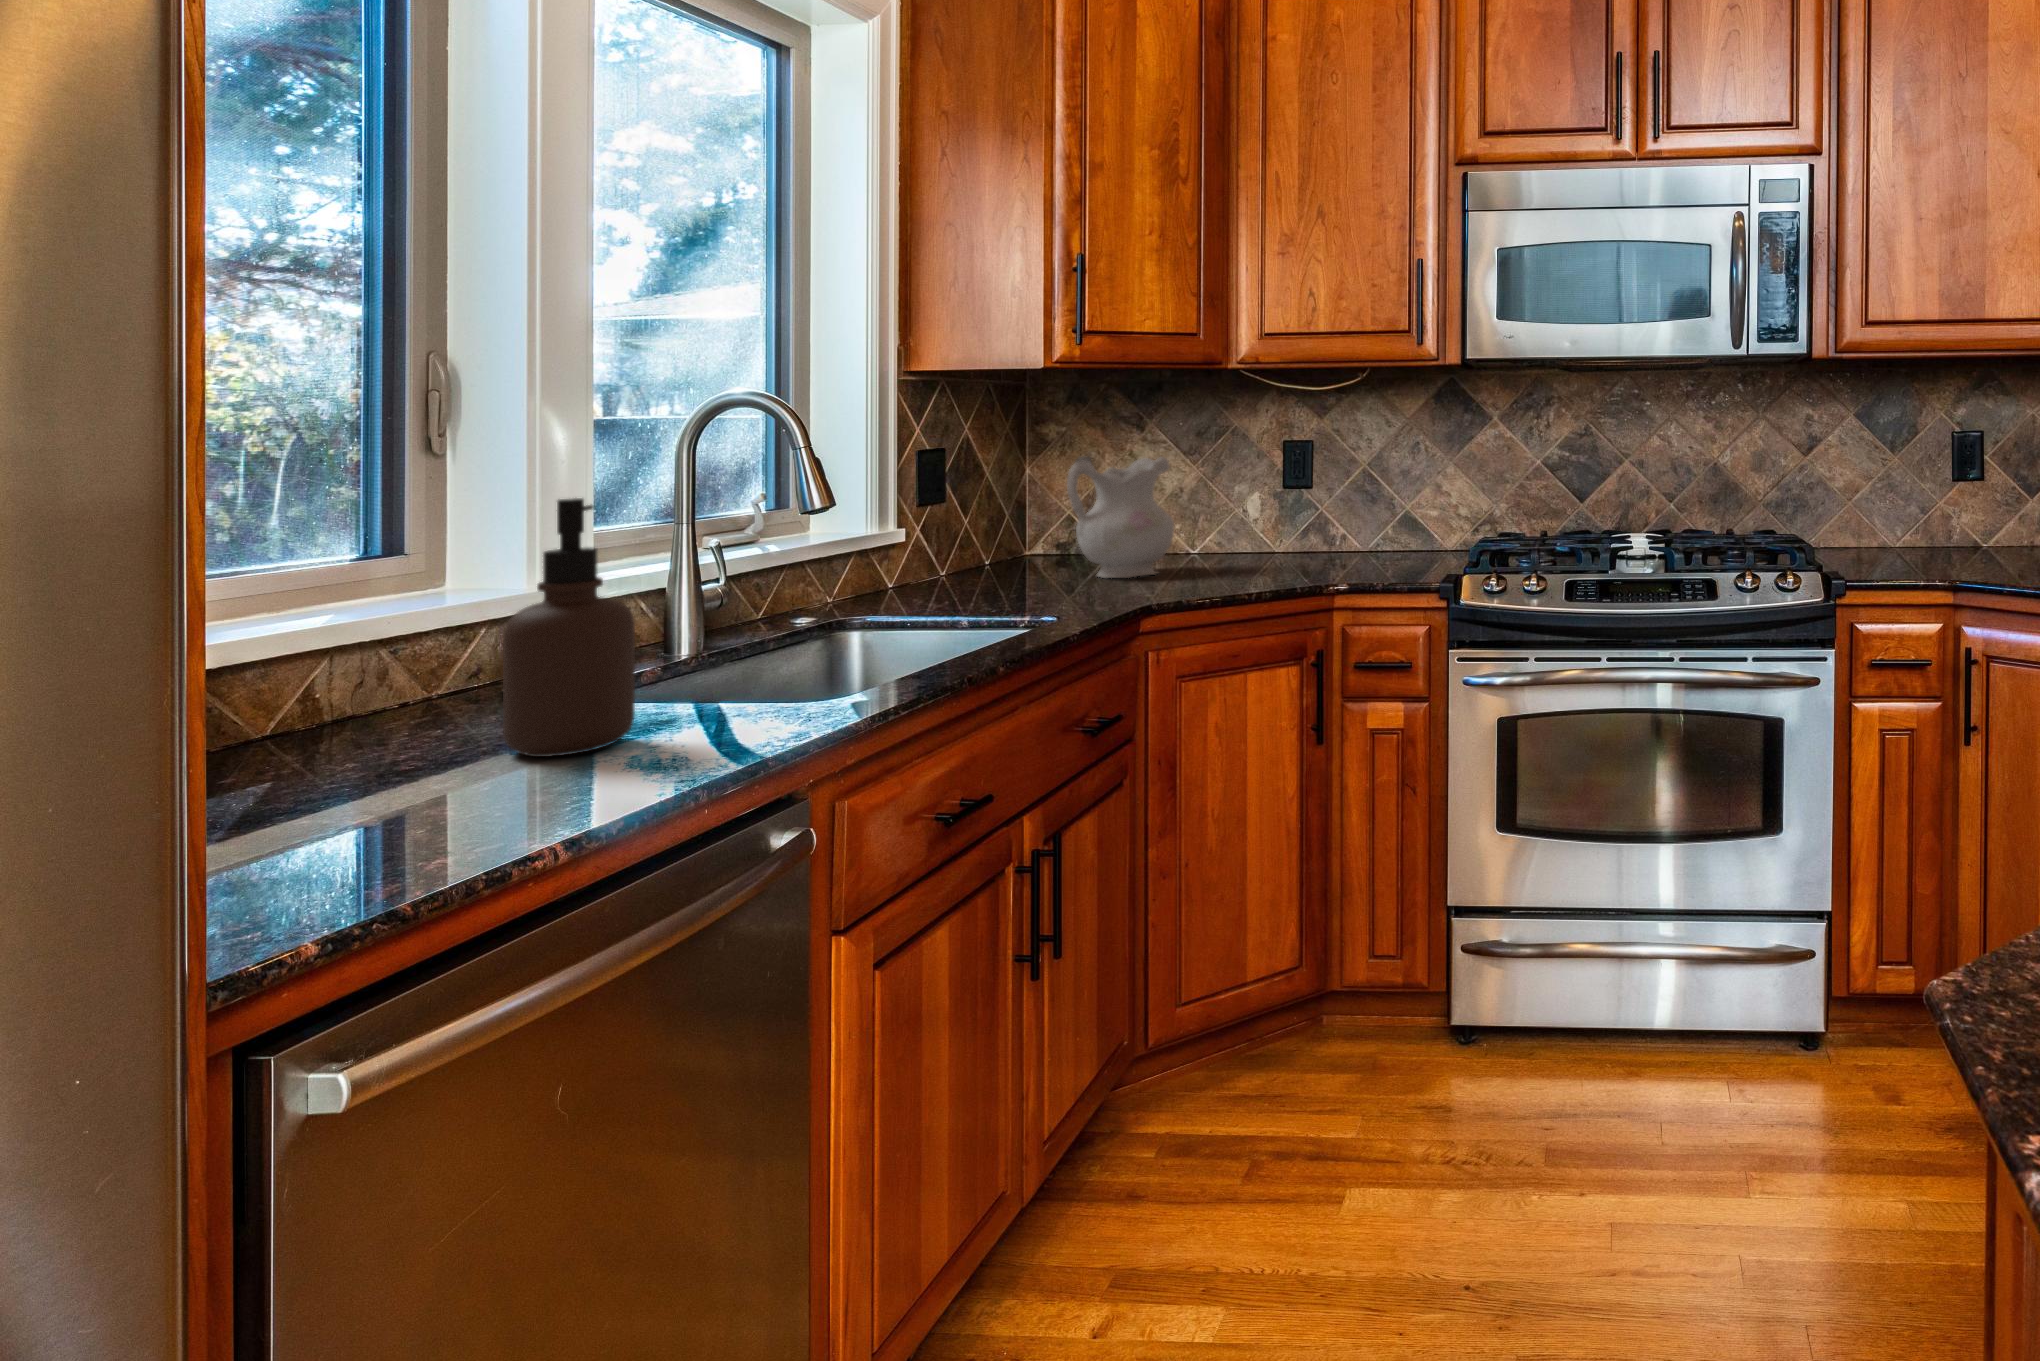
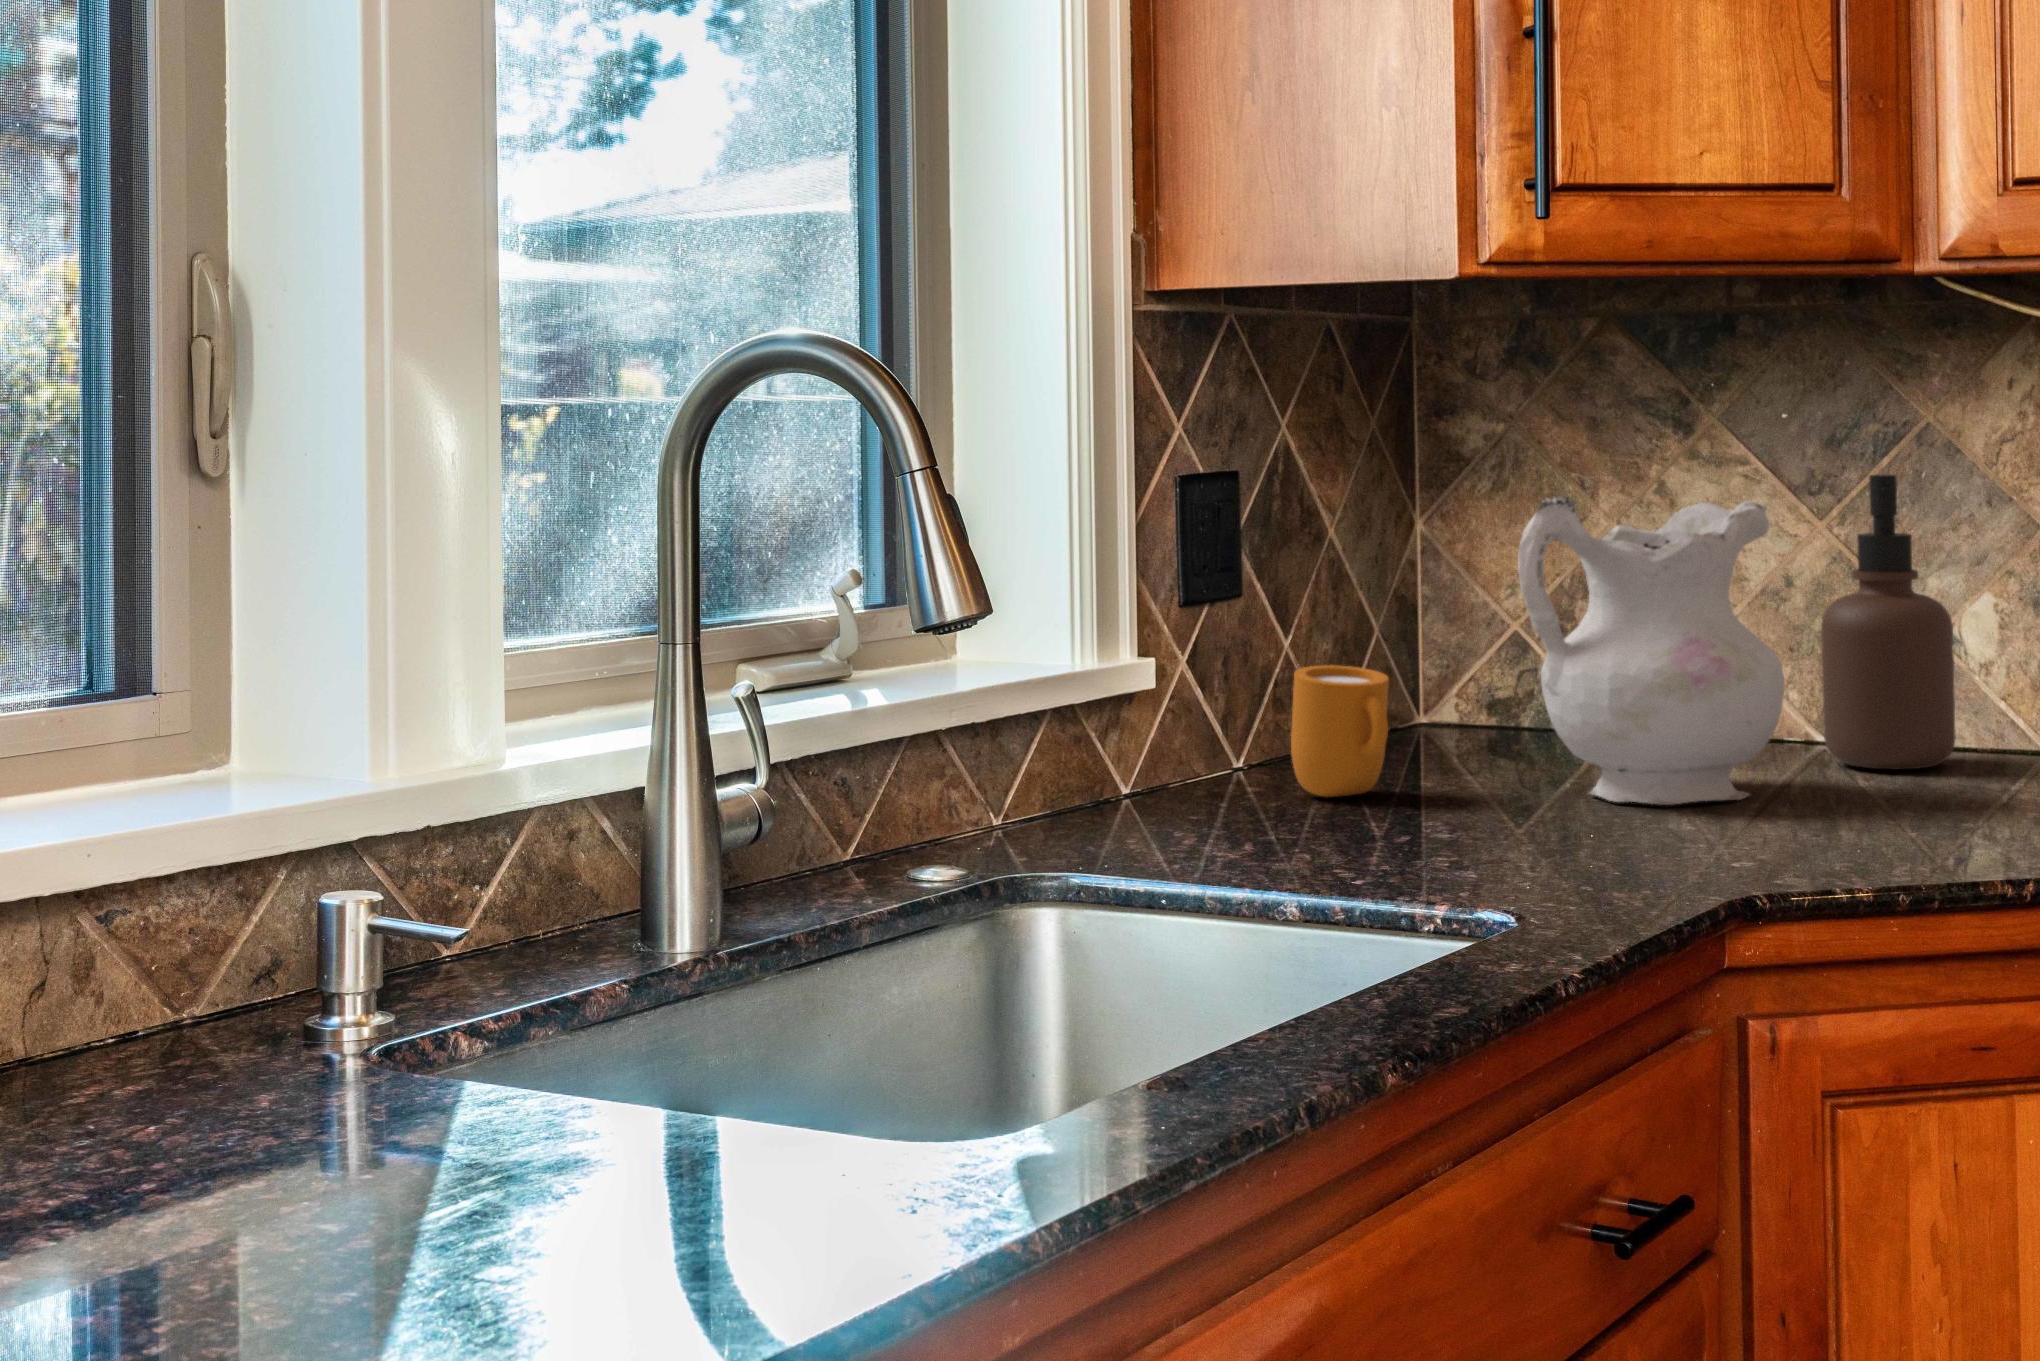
soap dispenser: present [503,498,635,757] -> present [1821,474,1956,769]
mug: none [966,529,1011,584] -> present [1291,665,1389,797]

